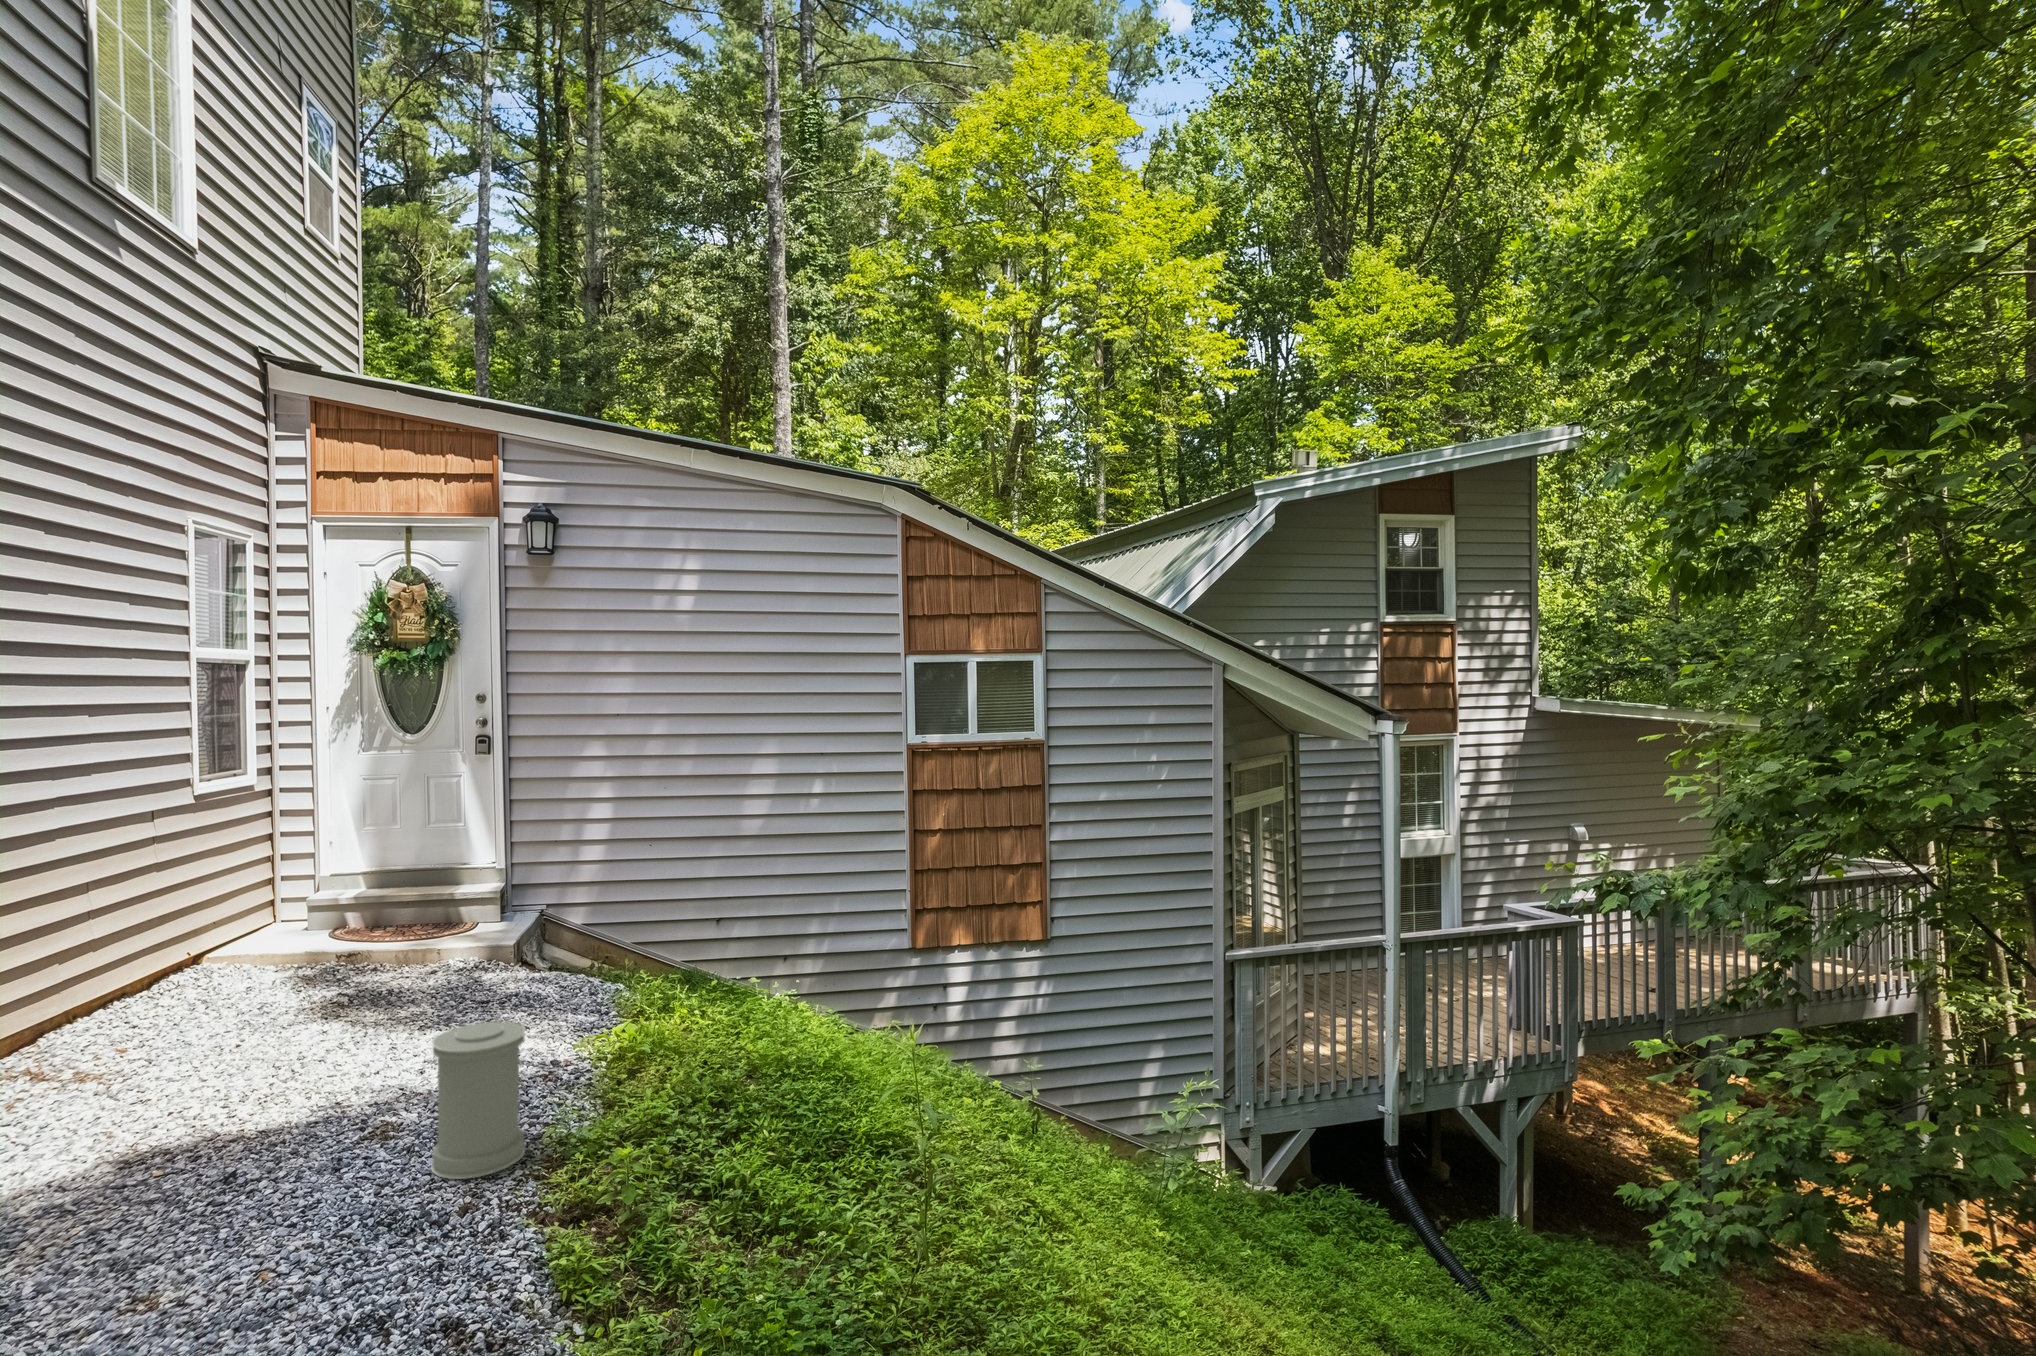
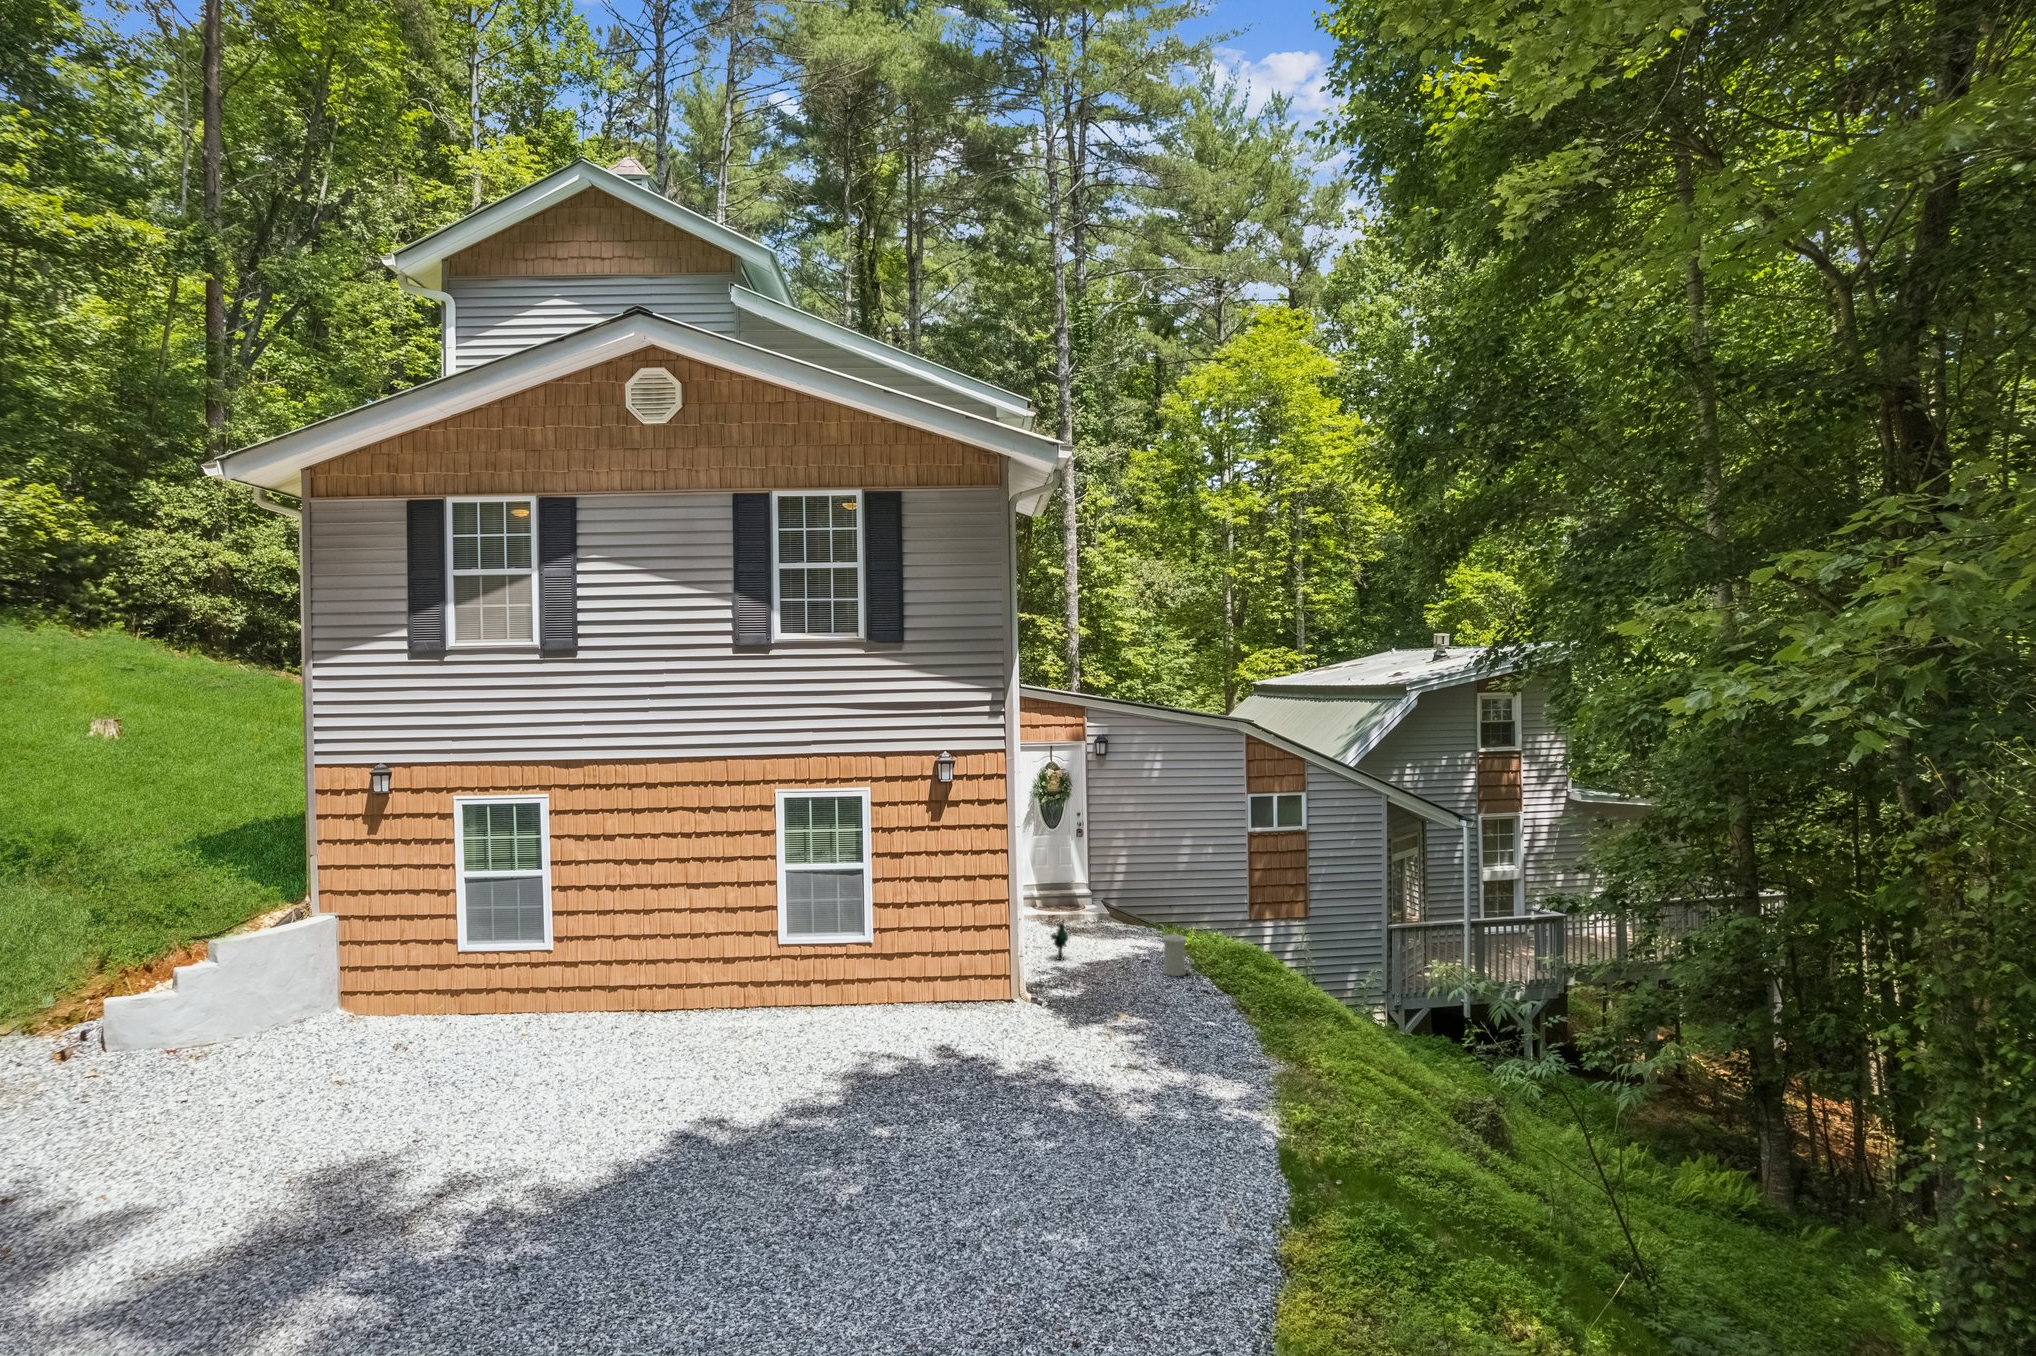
decorative plant: none [66,983,172,1128] -> present [1051,923,1071,960]

